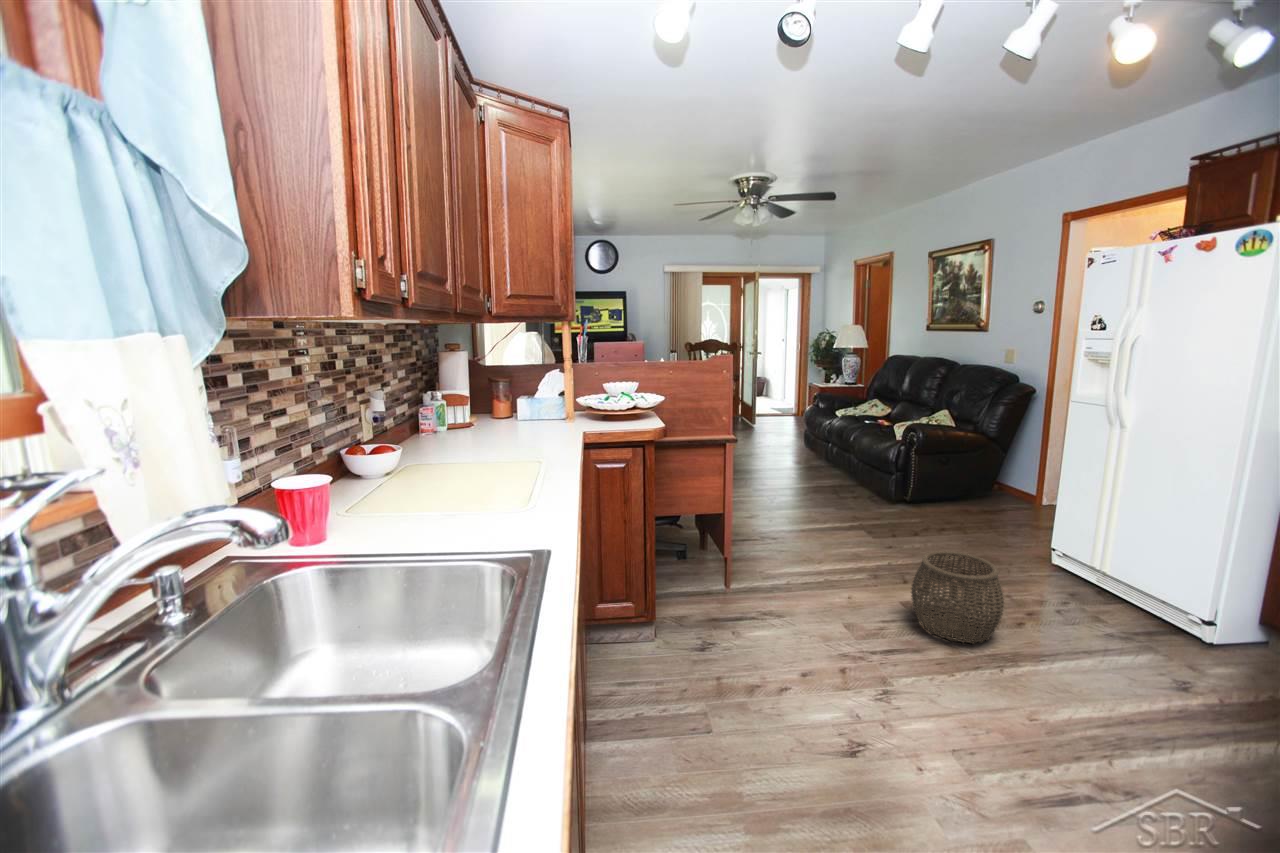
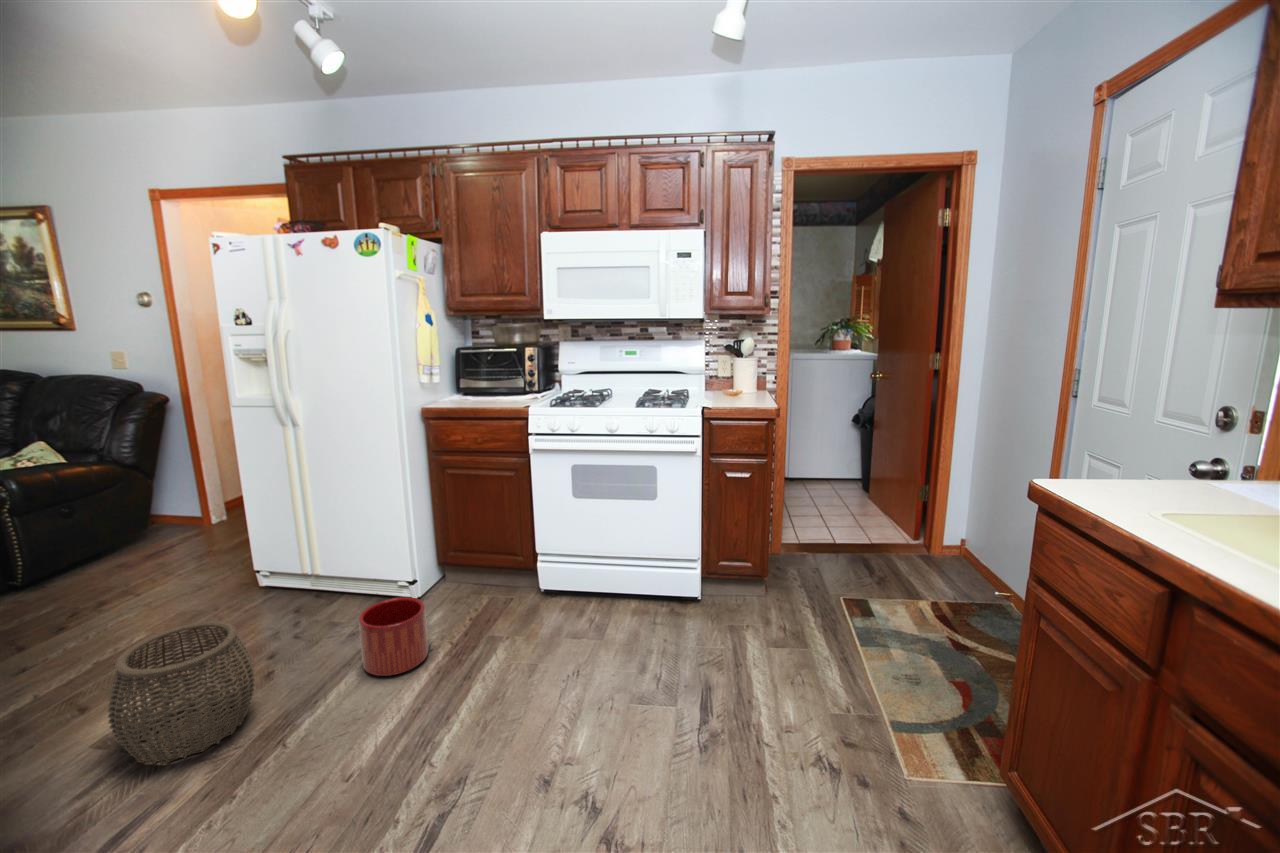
planter: none [1100,619,1192,703] -> present [359,597,428,676]

